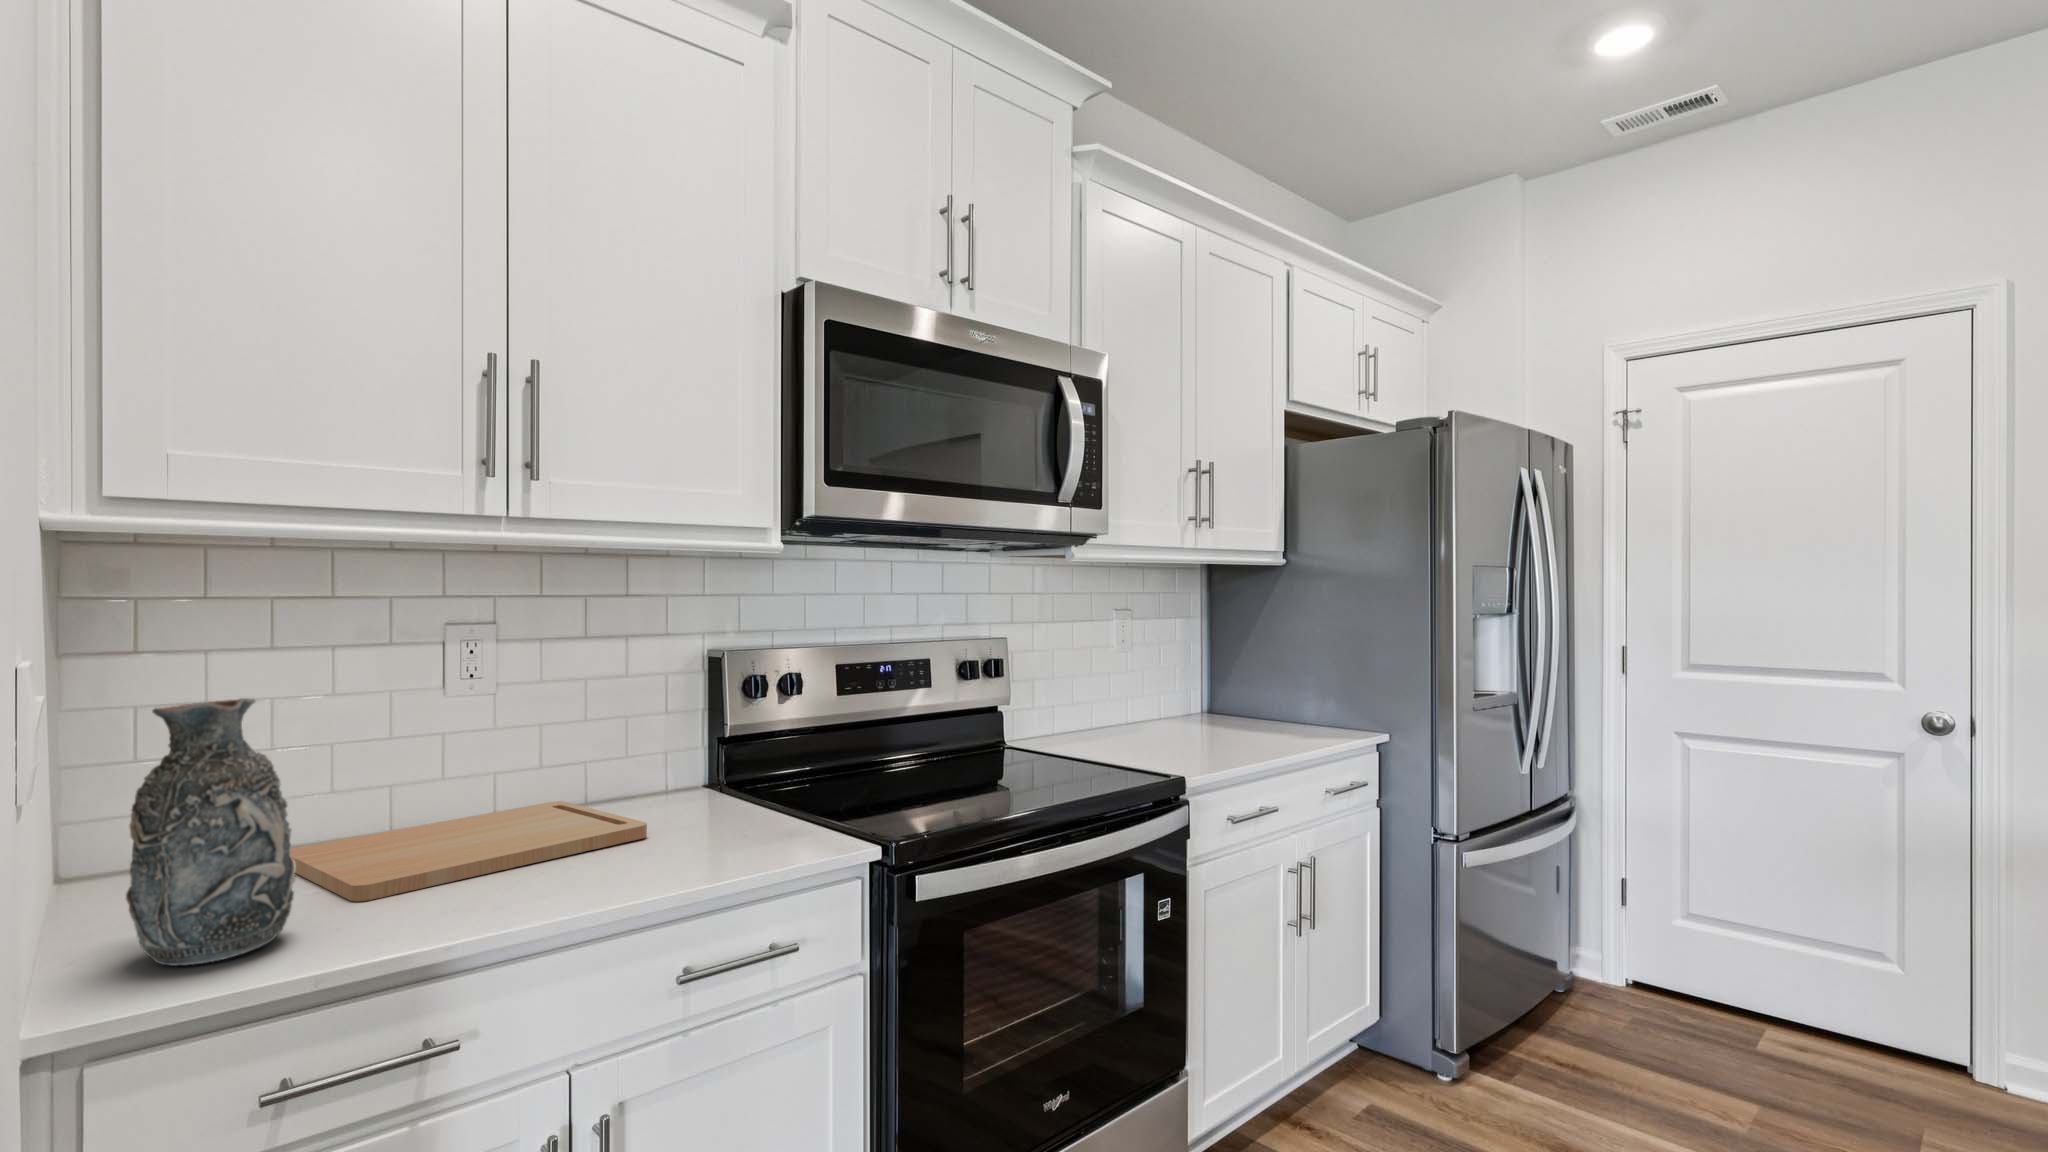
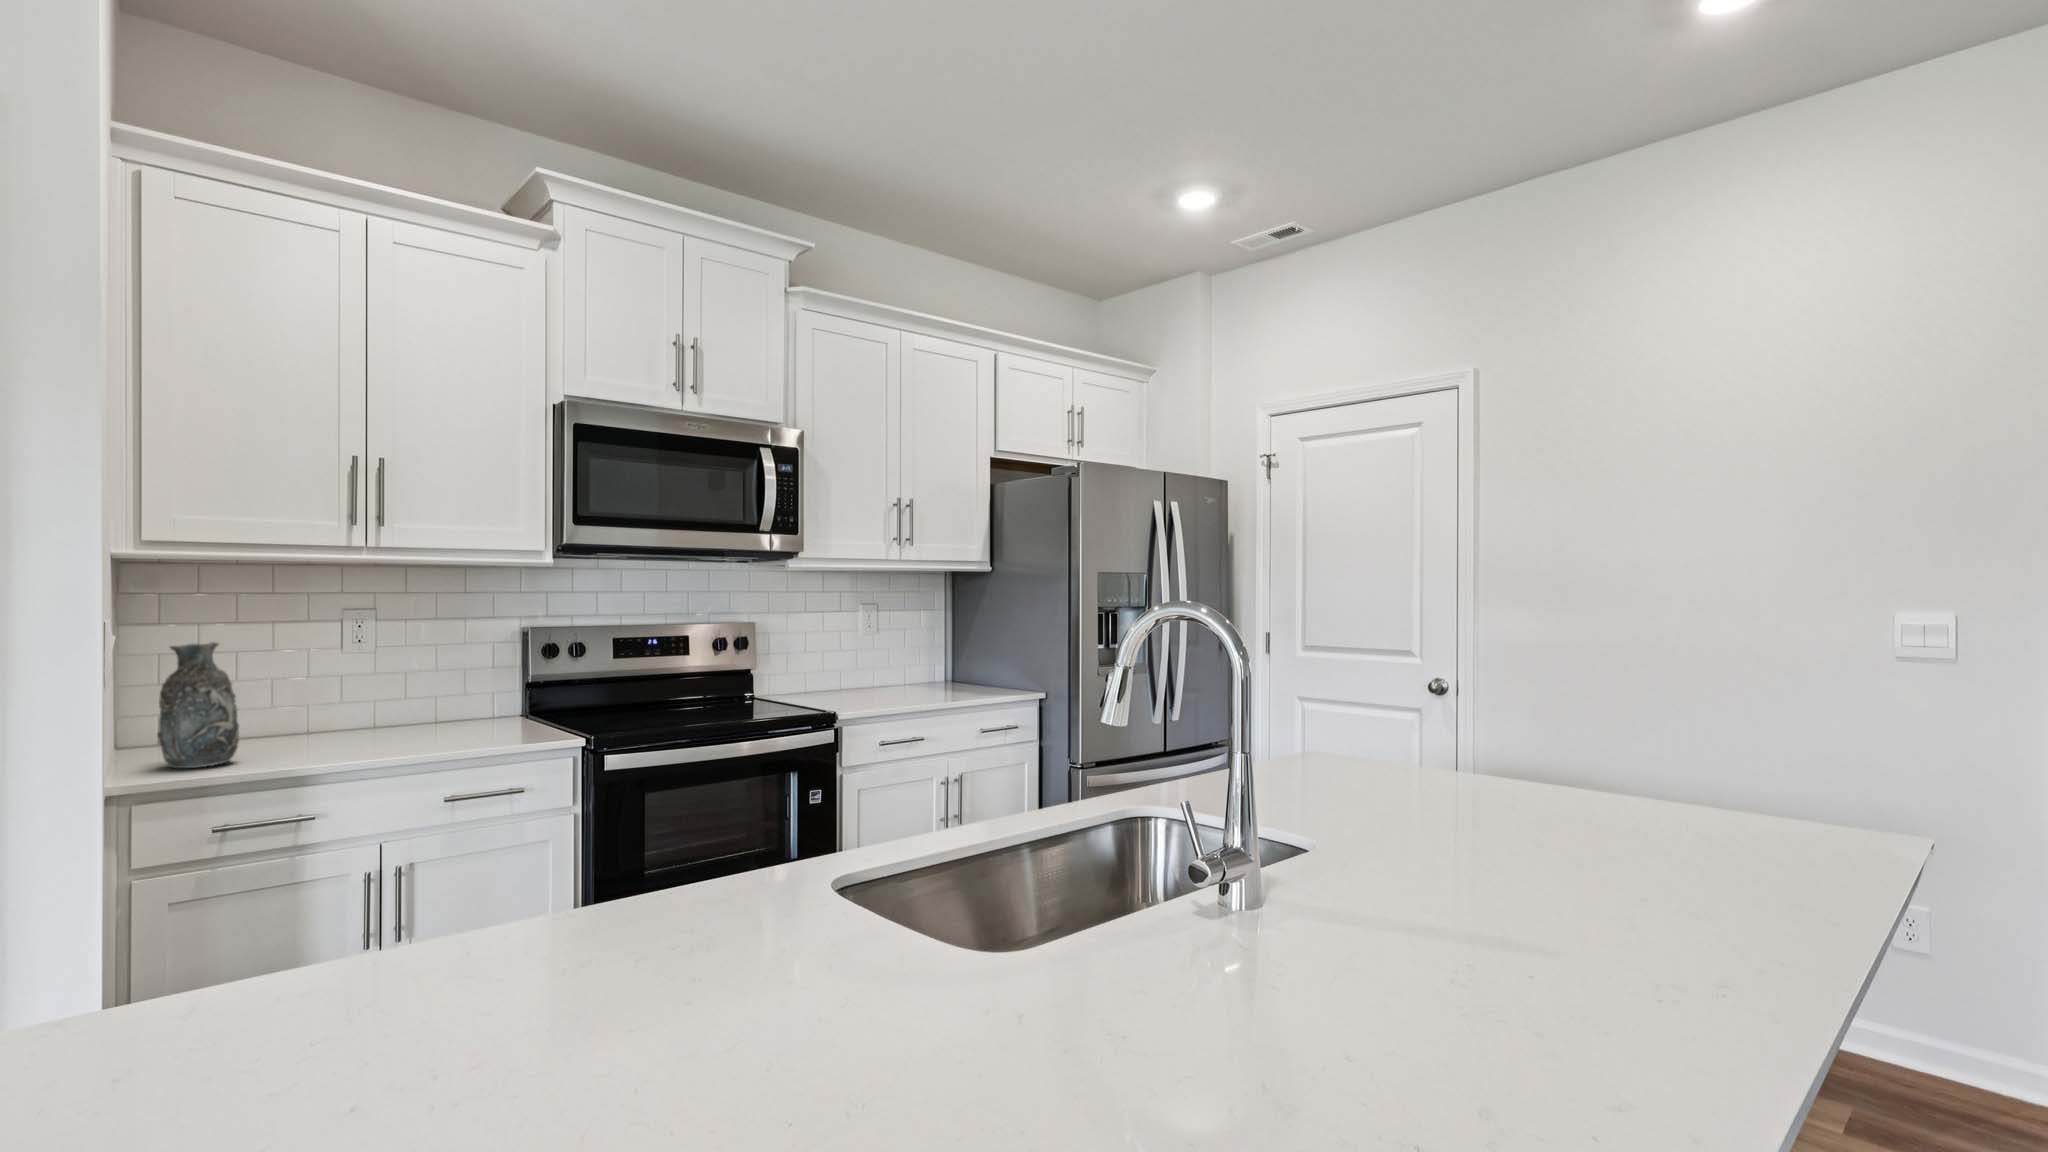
cutting board: present [290,801,647,901] -> none [240,717,454,753]

